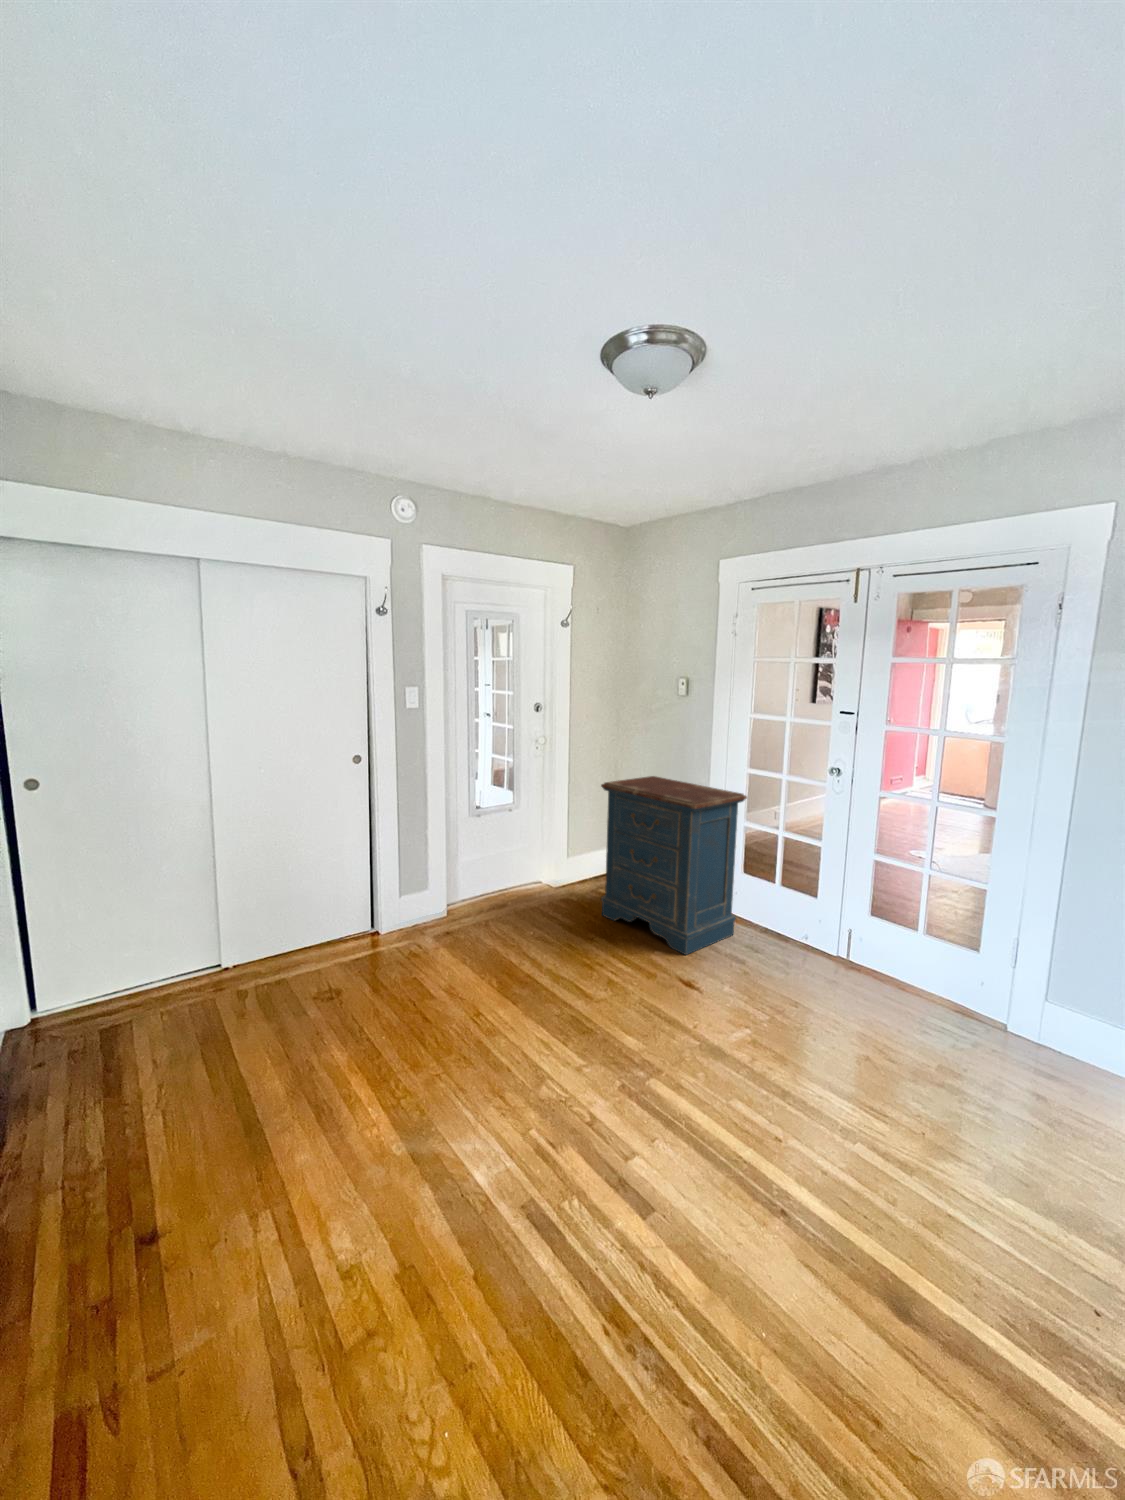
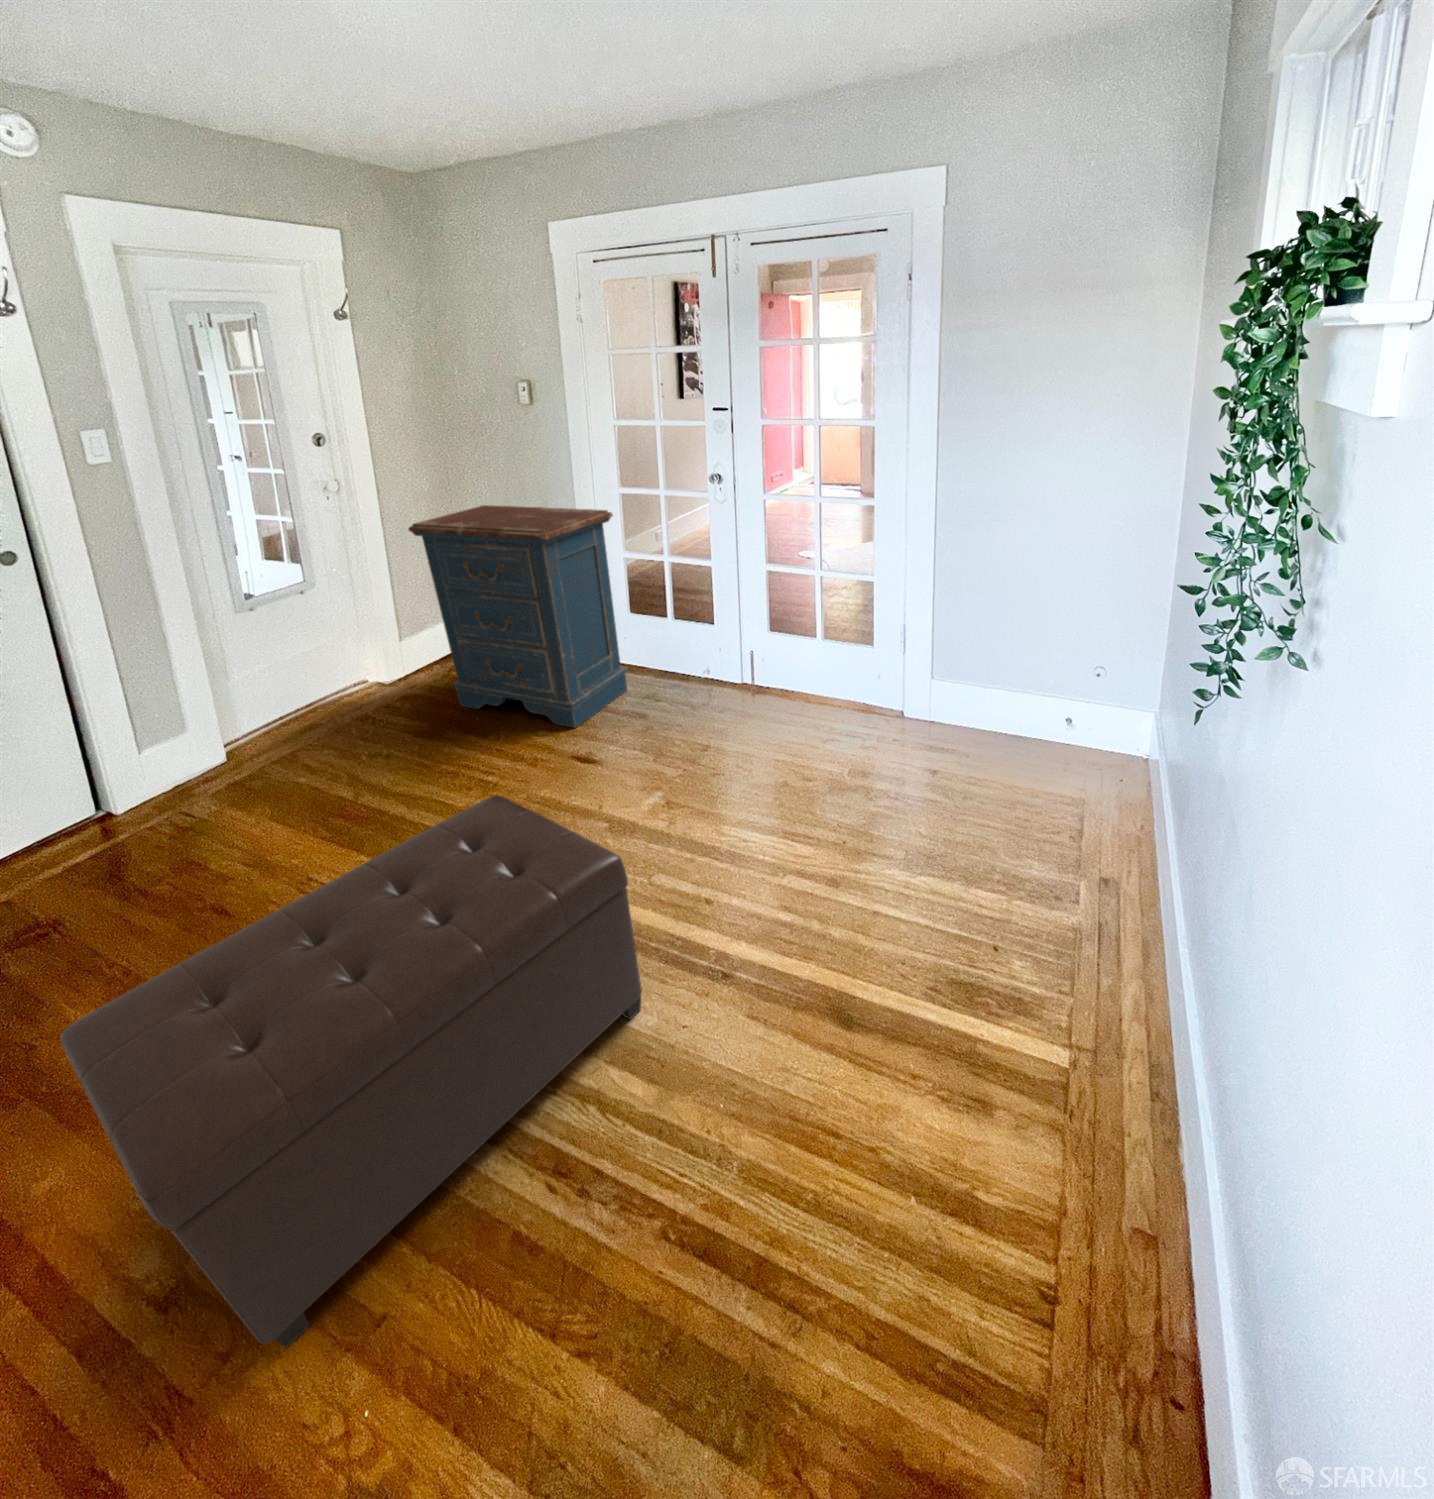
ottoman: none [362,986,716,1353] -> present [61,796,642,1348]

